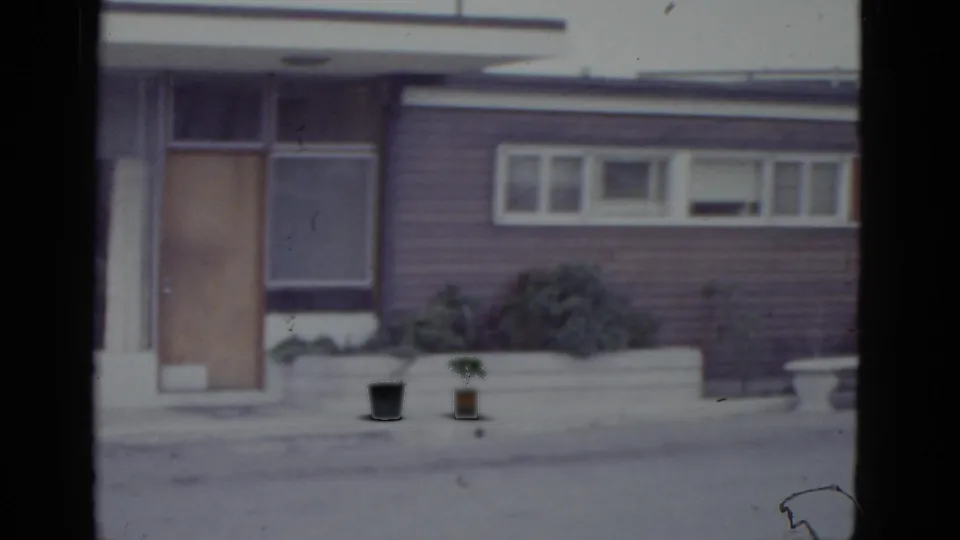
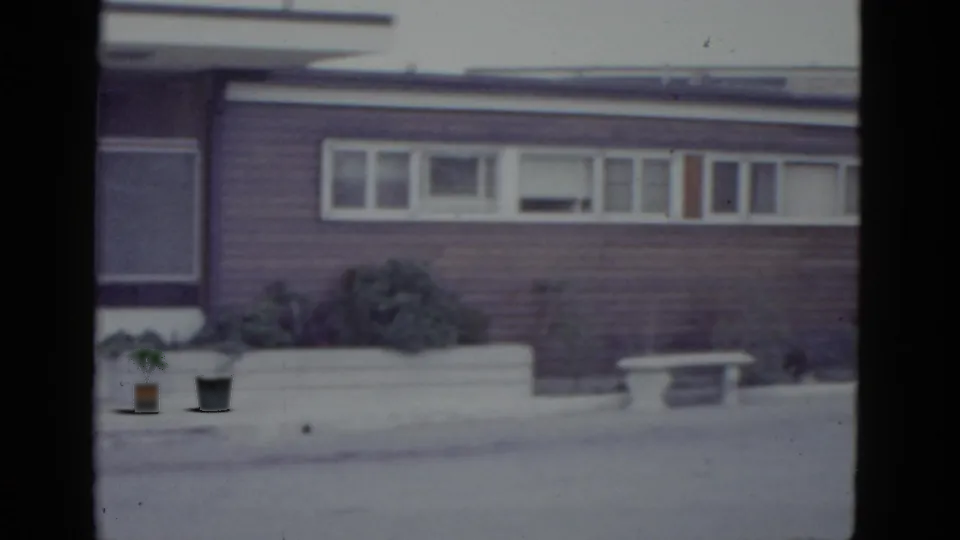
potted tree: present [448,357,486,419] -> present [130,349,168,413]

